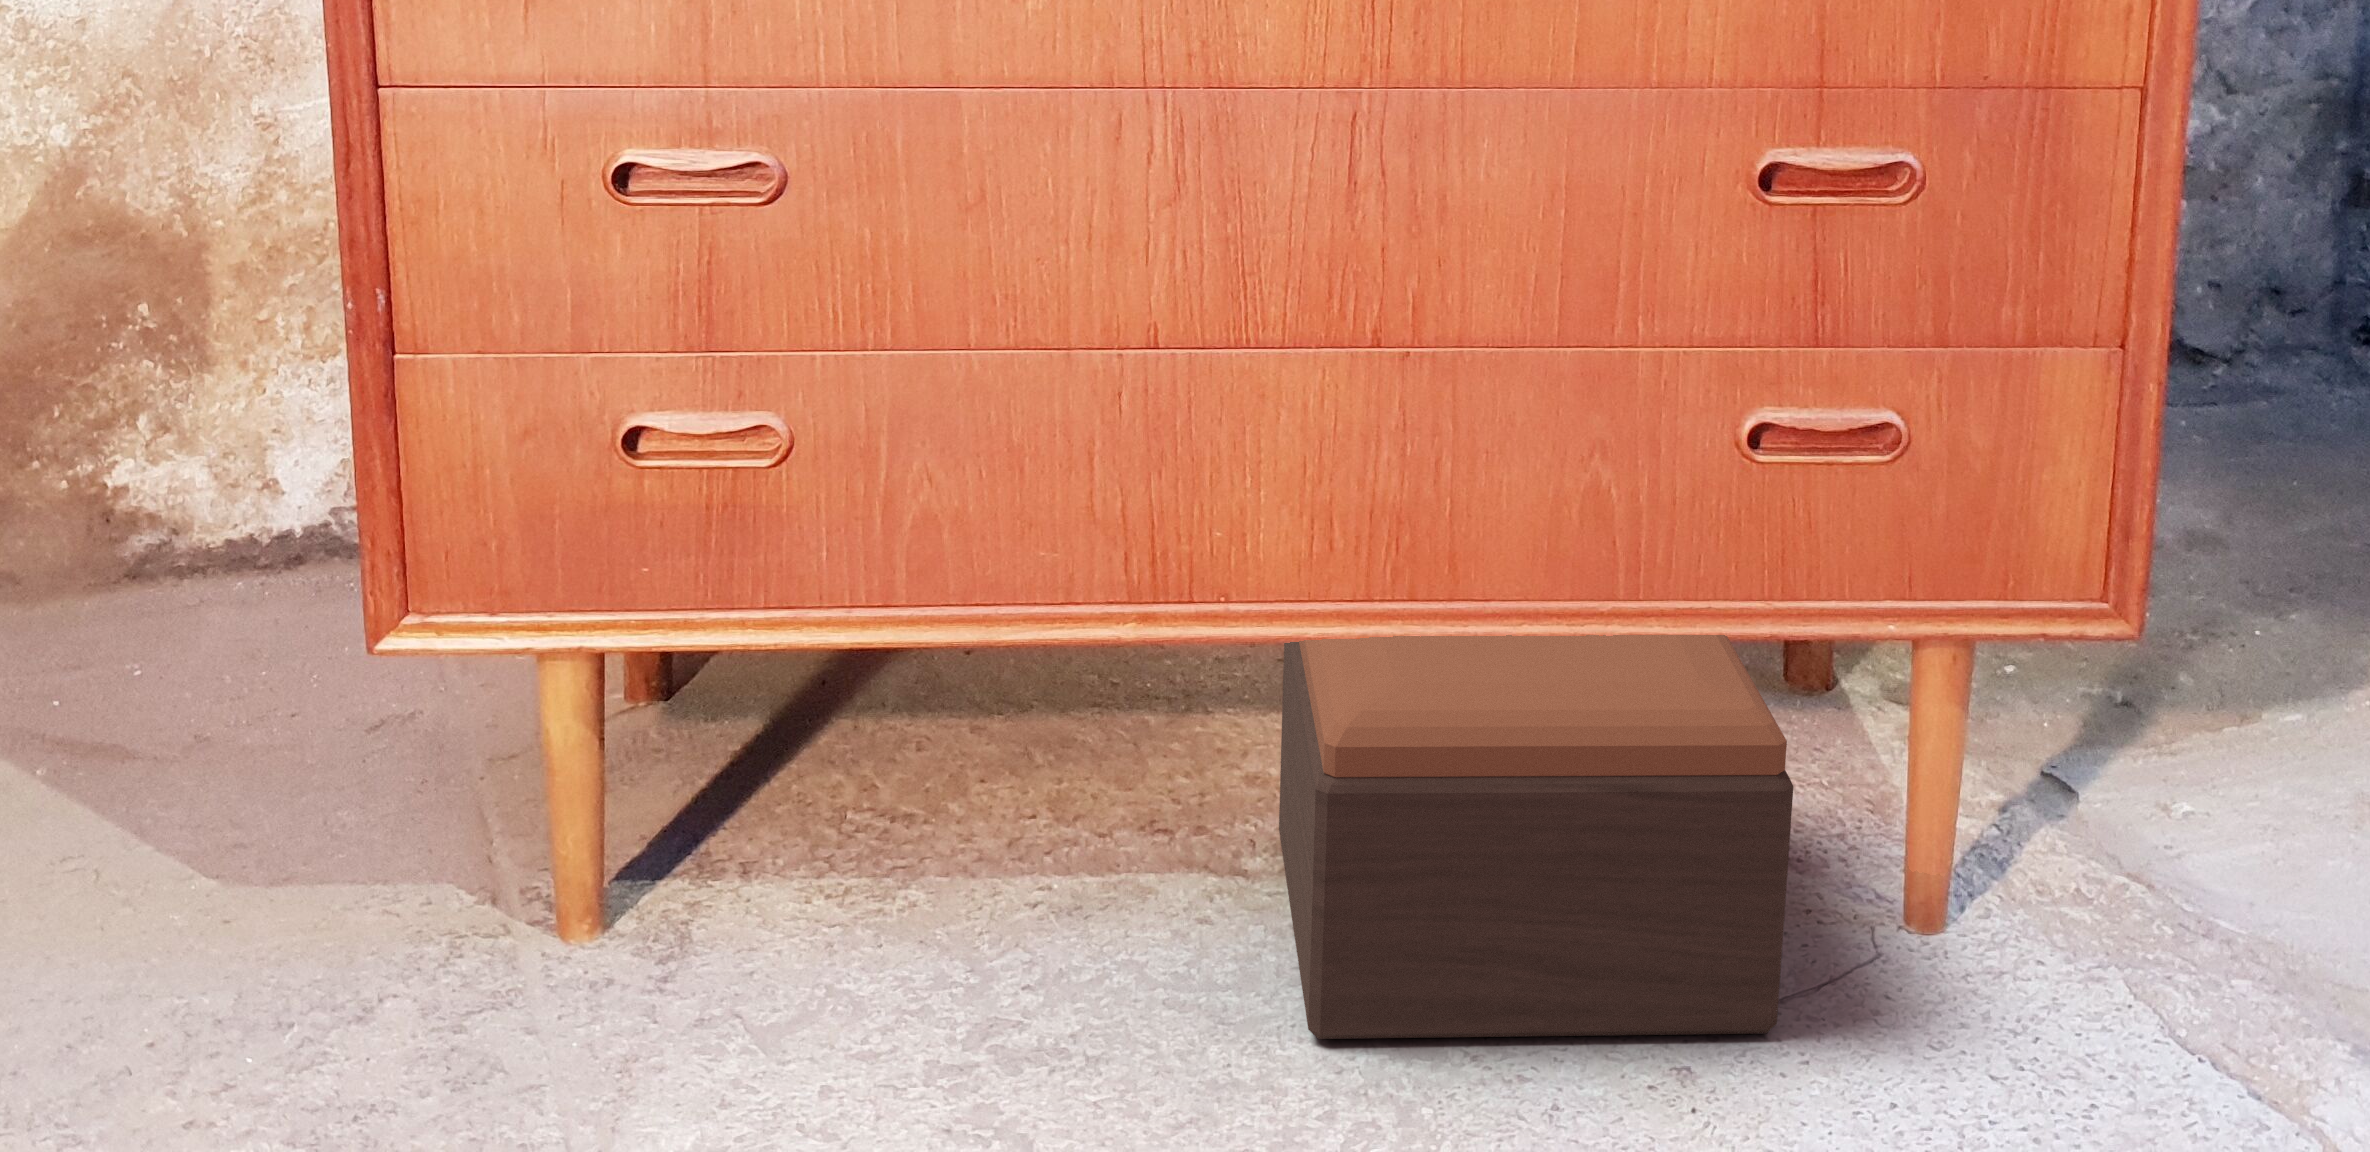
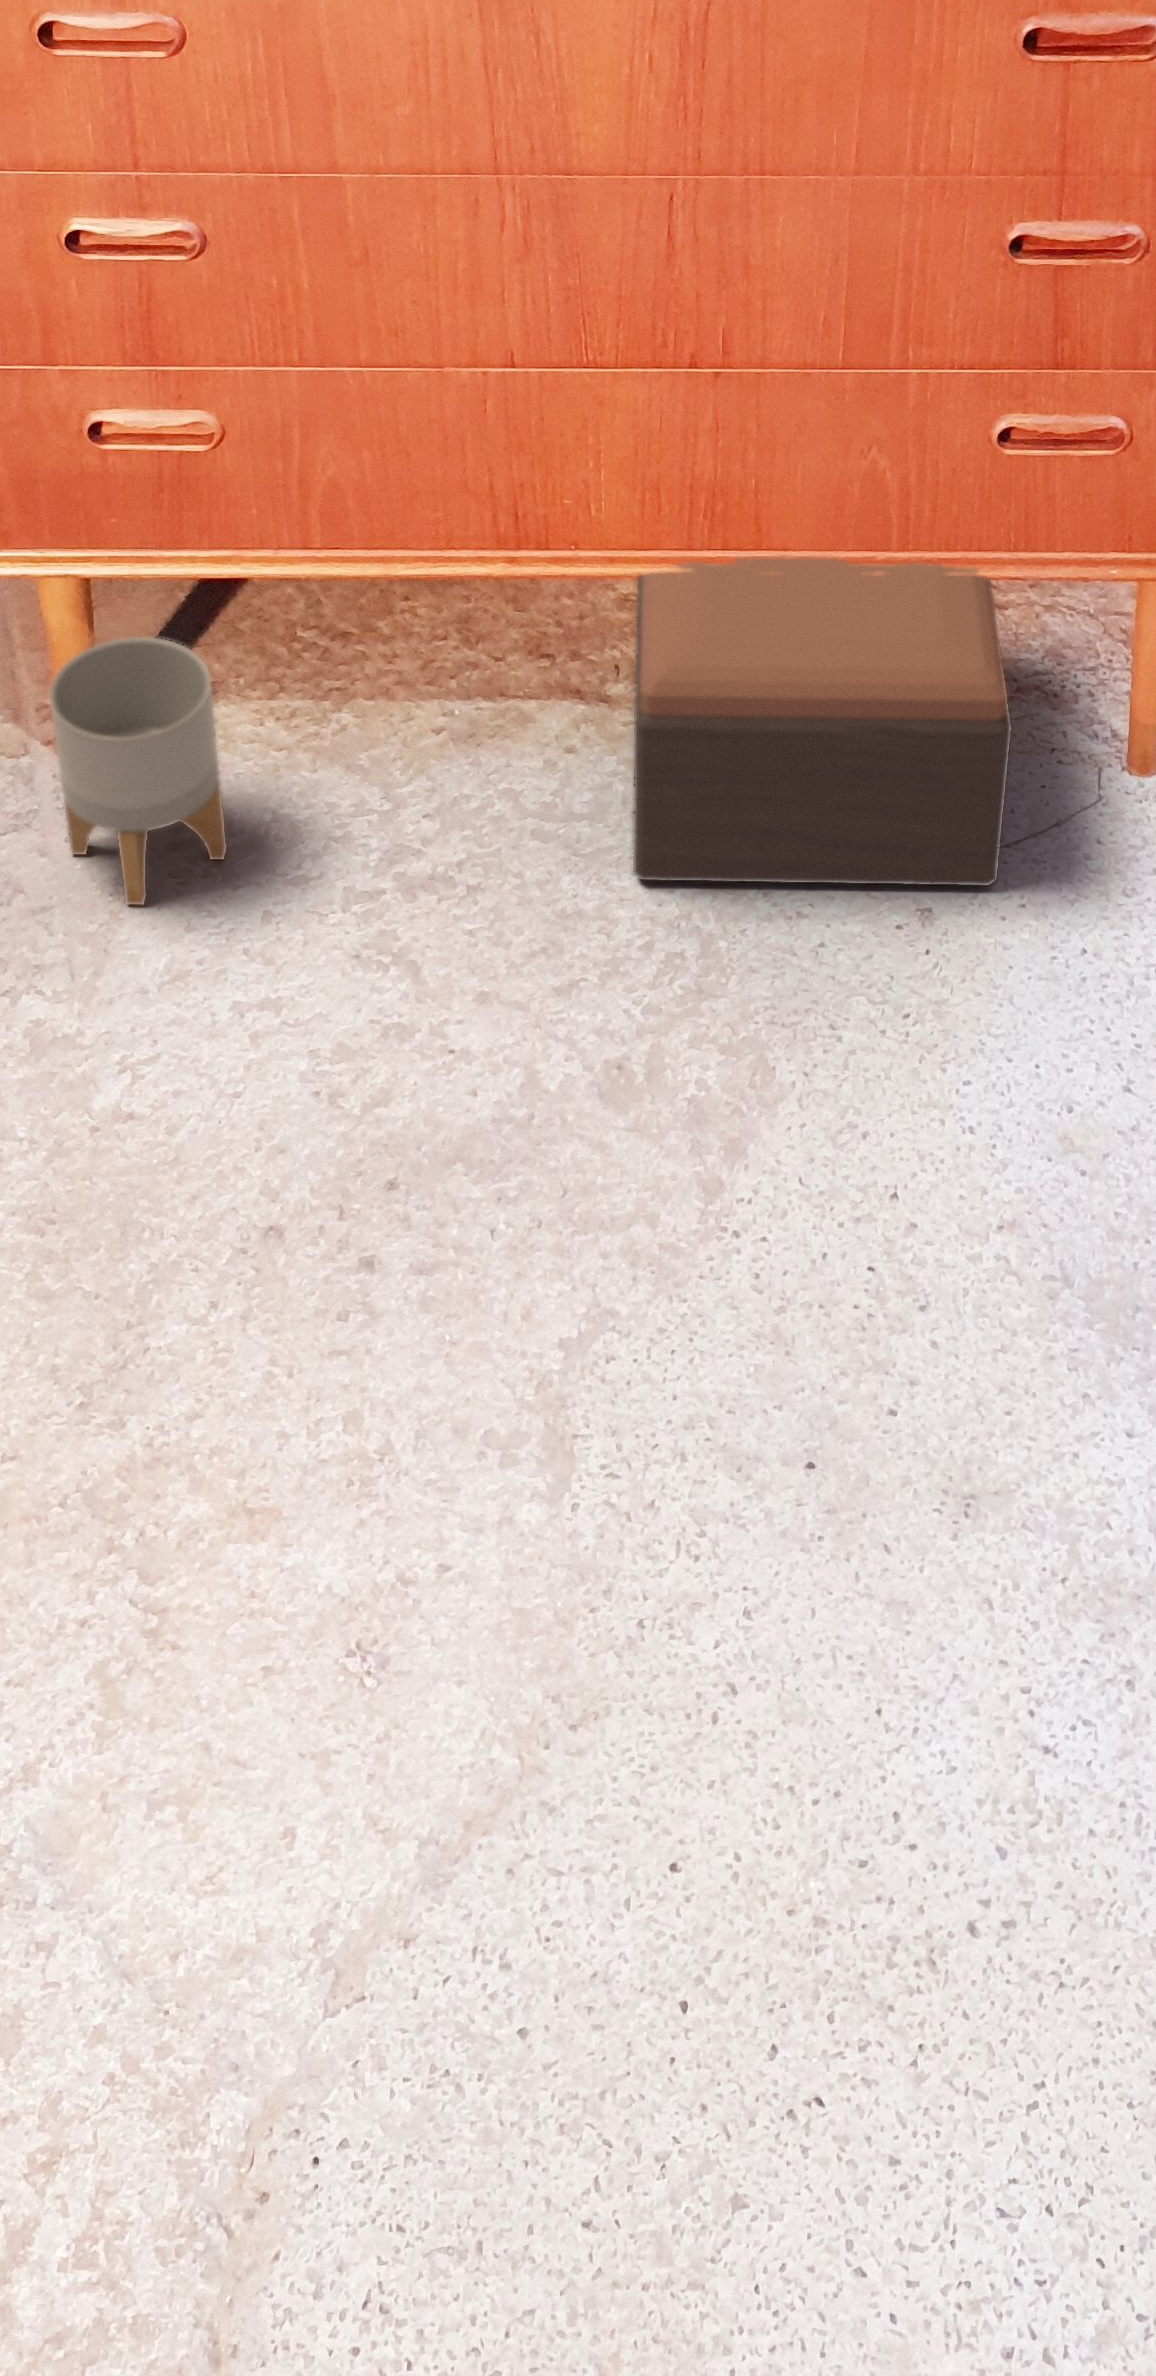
planter: none [545,722,765,1081] -> present [50,637,227,905]

